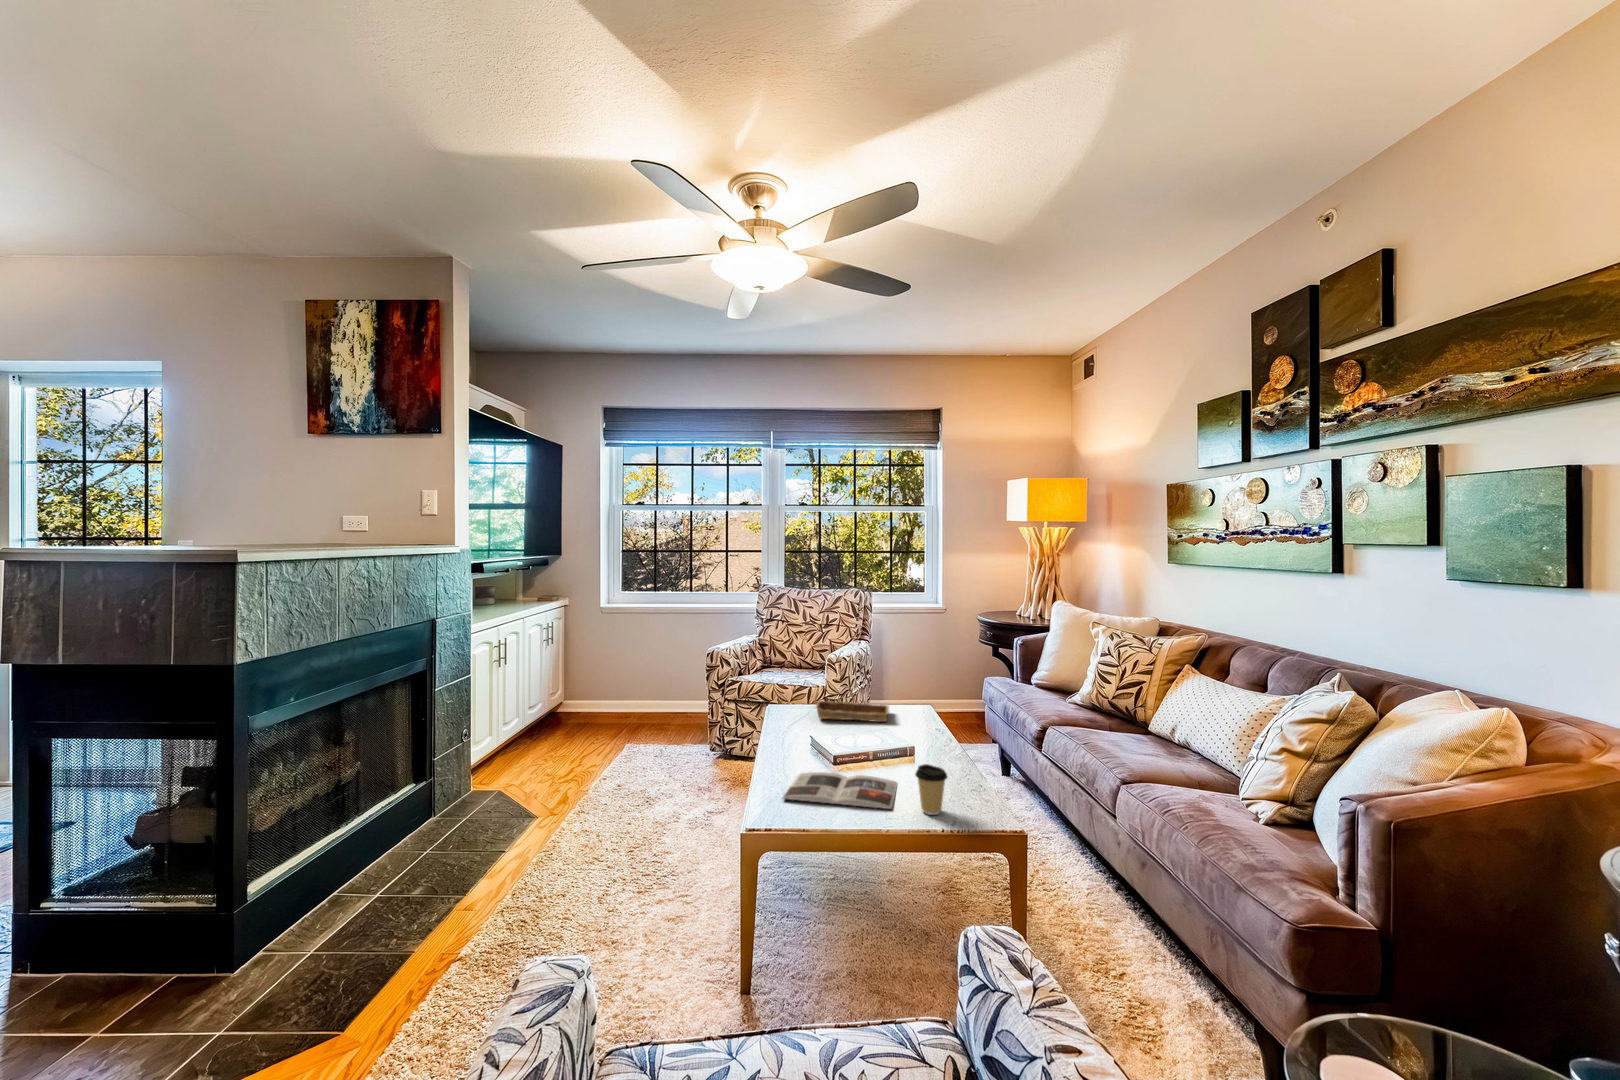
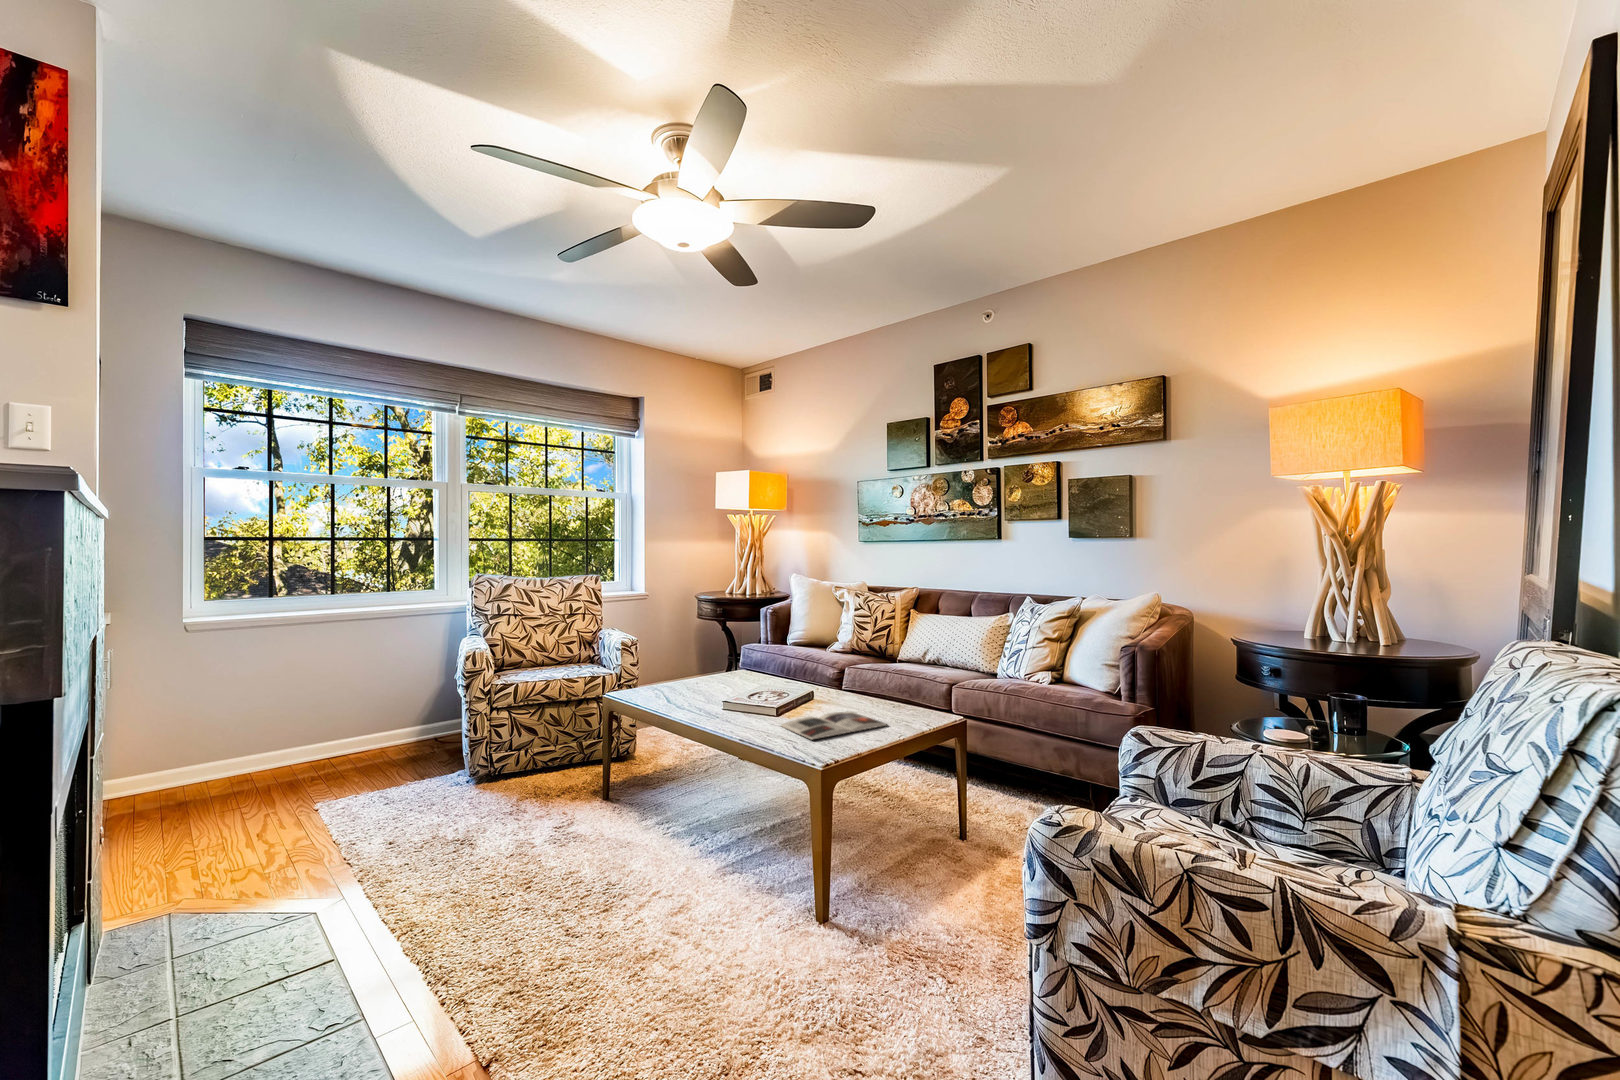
tray: present [815,701,889,722] -> none [677,670,757,691]
coffee cup: present [915,764,947,815] -> none [898,685,923,722]

